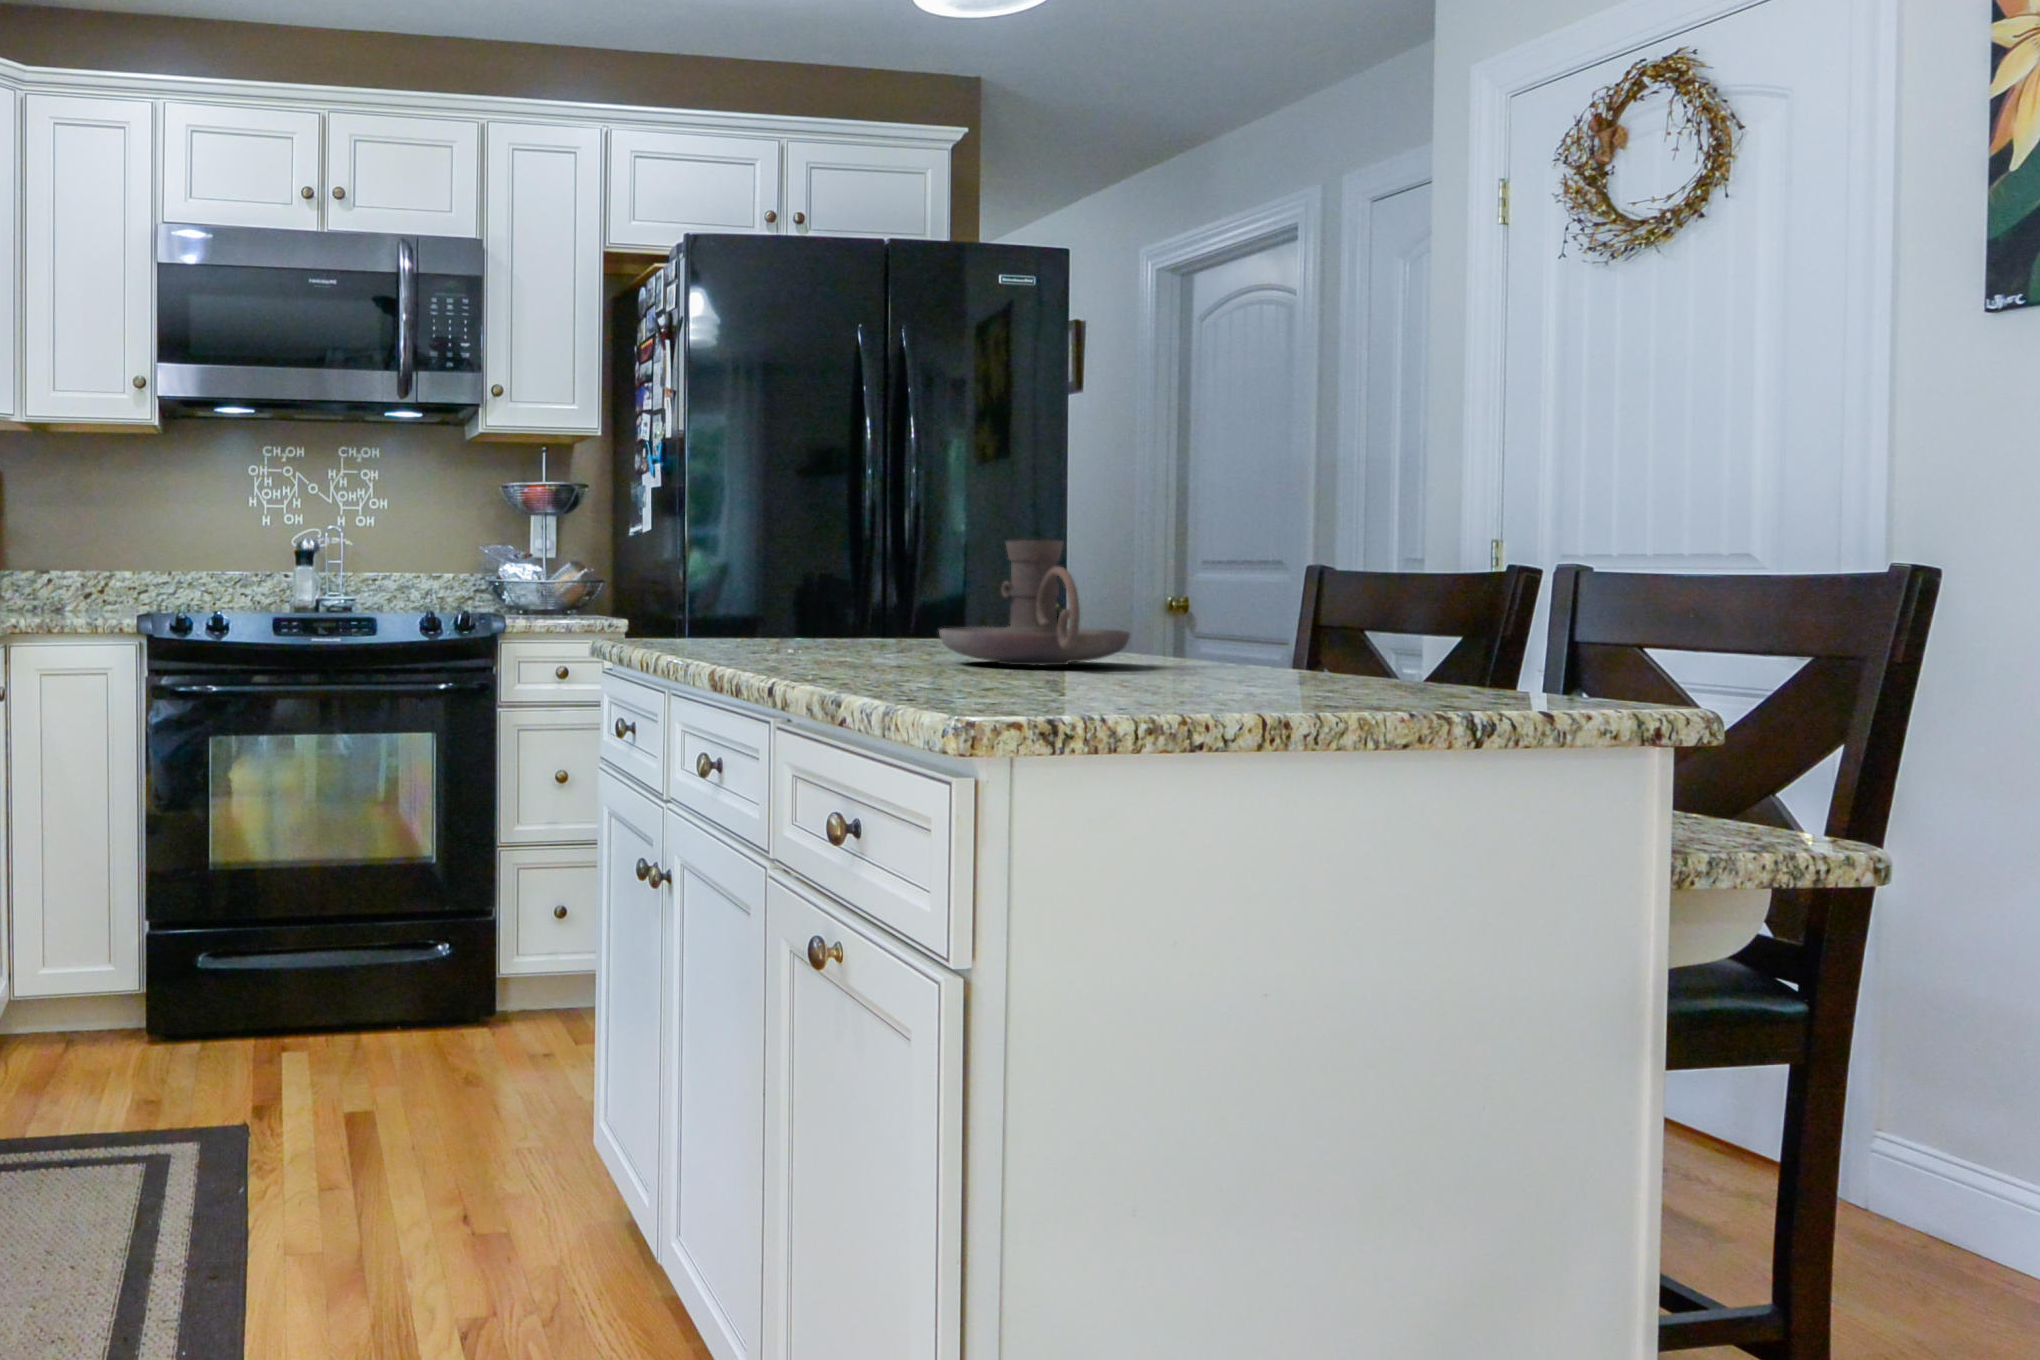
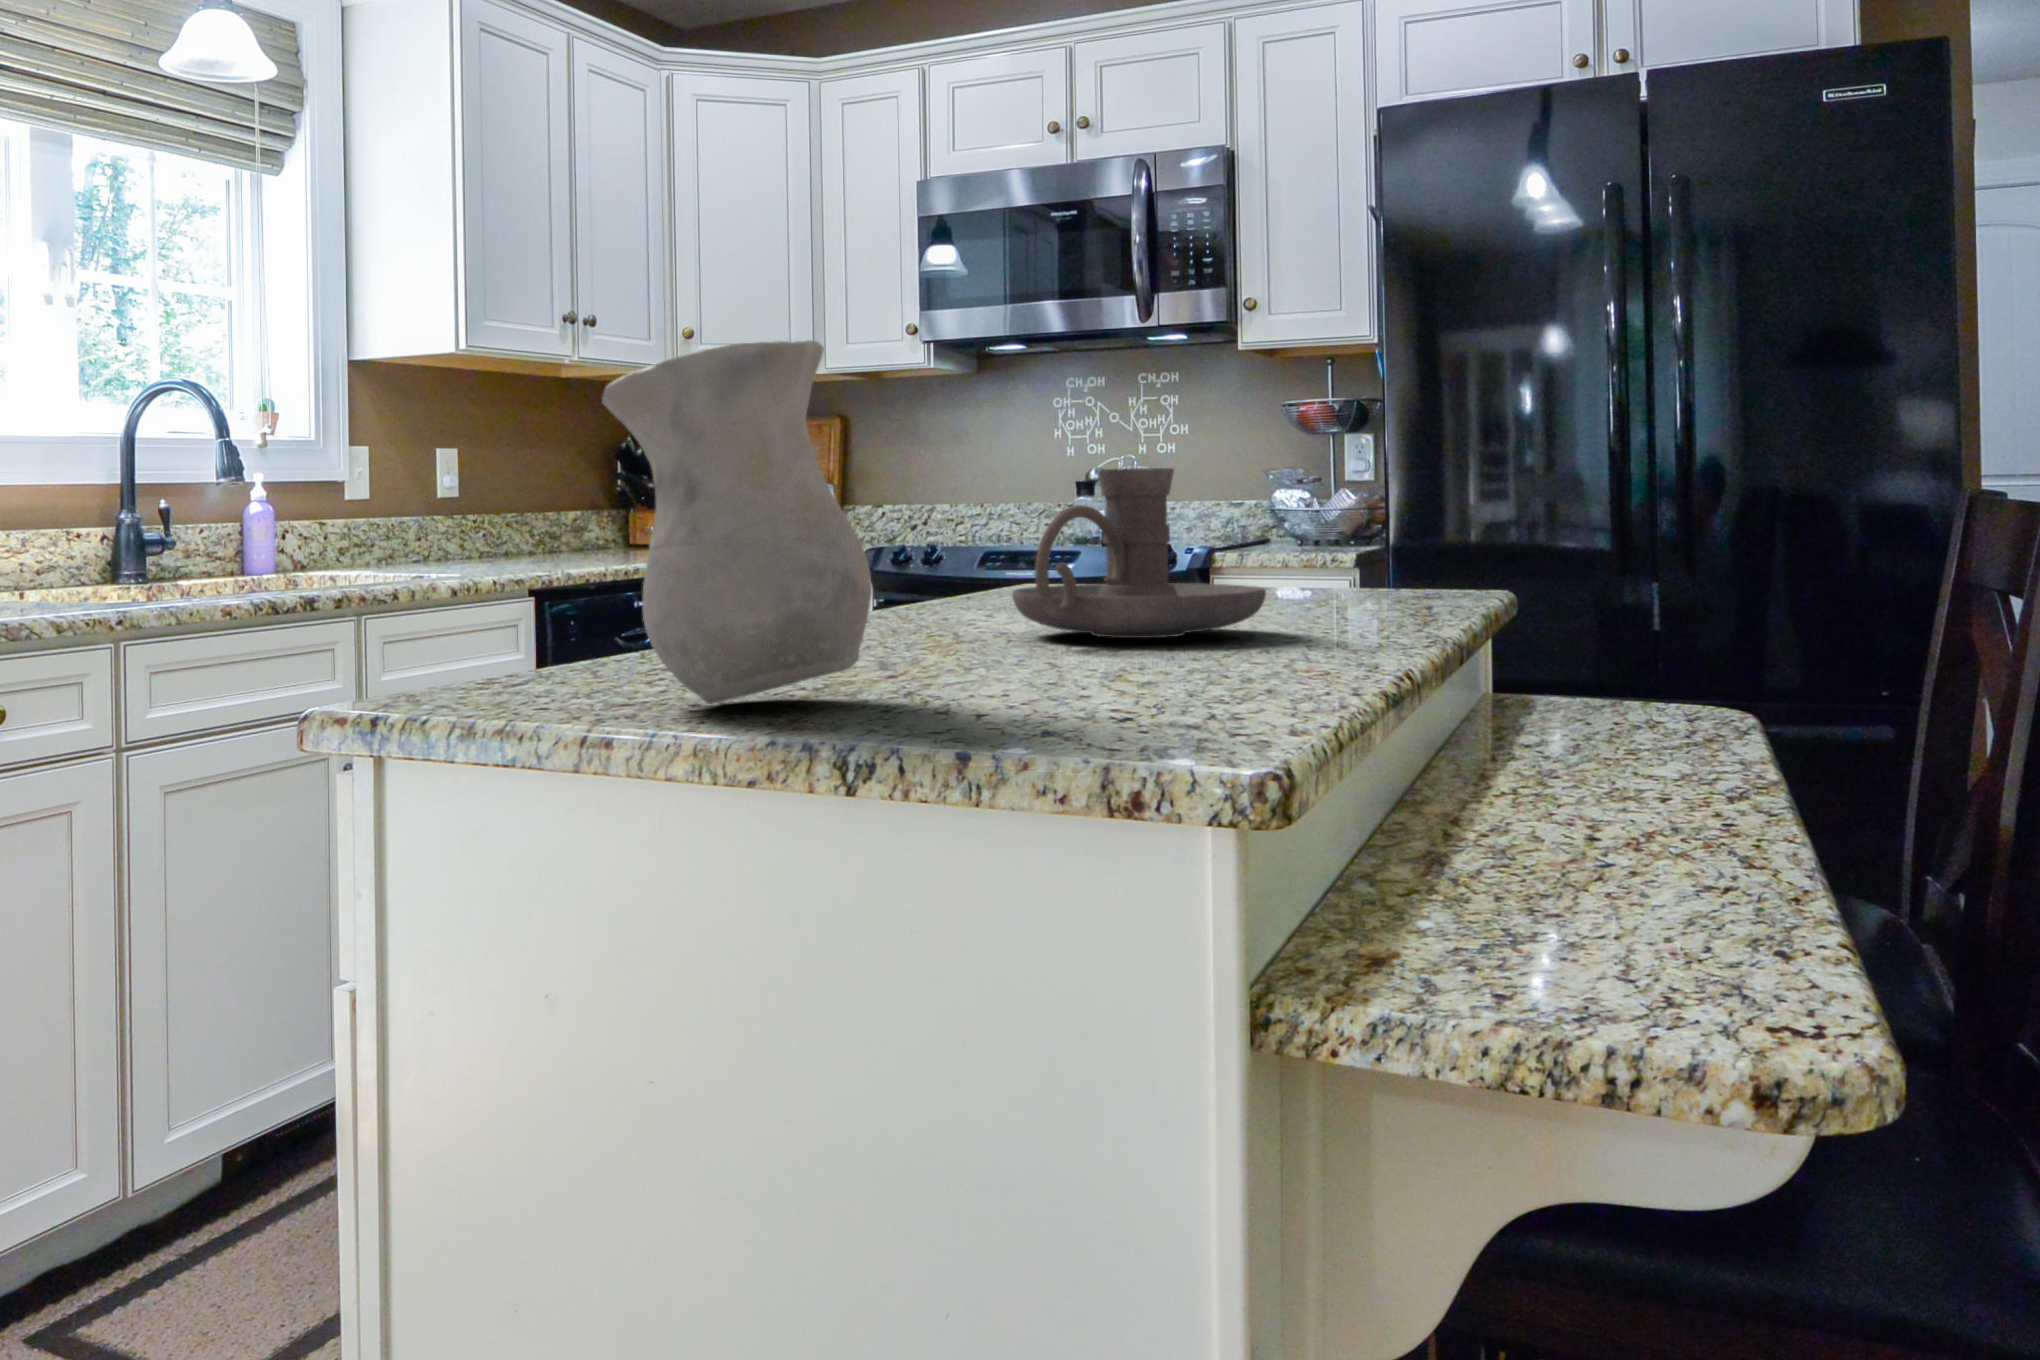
vase: none [1165,444,1367,701] -> present [602,340,872,704]

